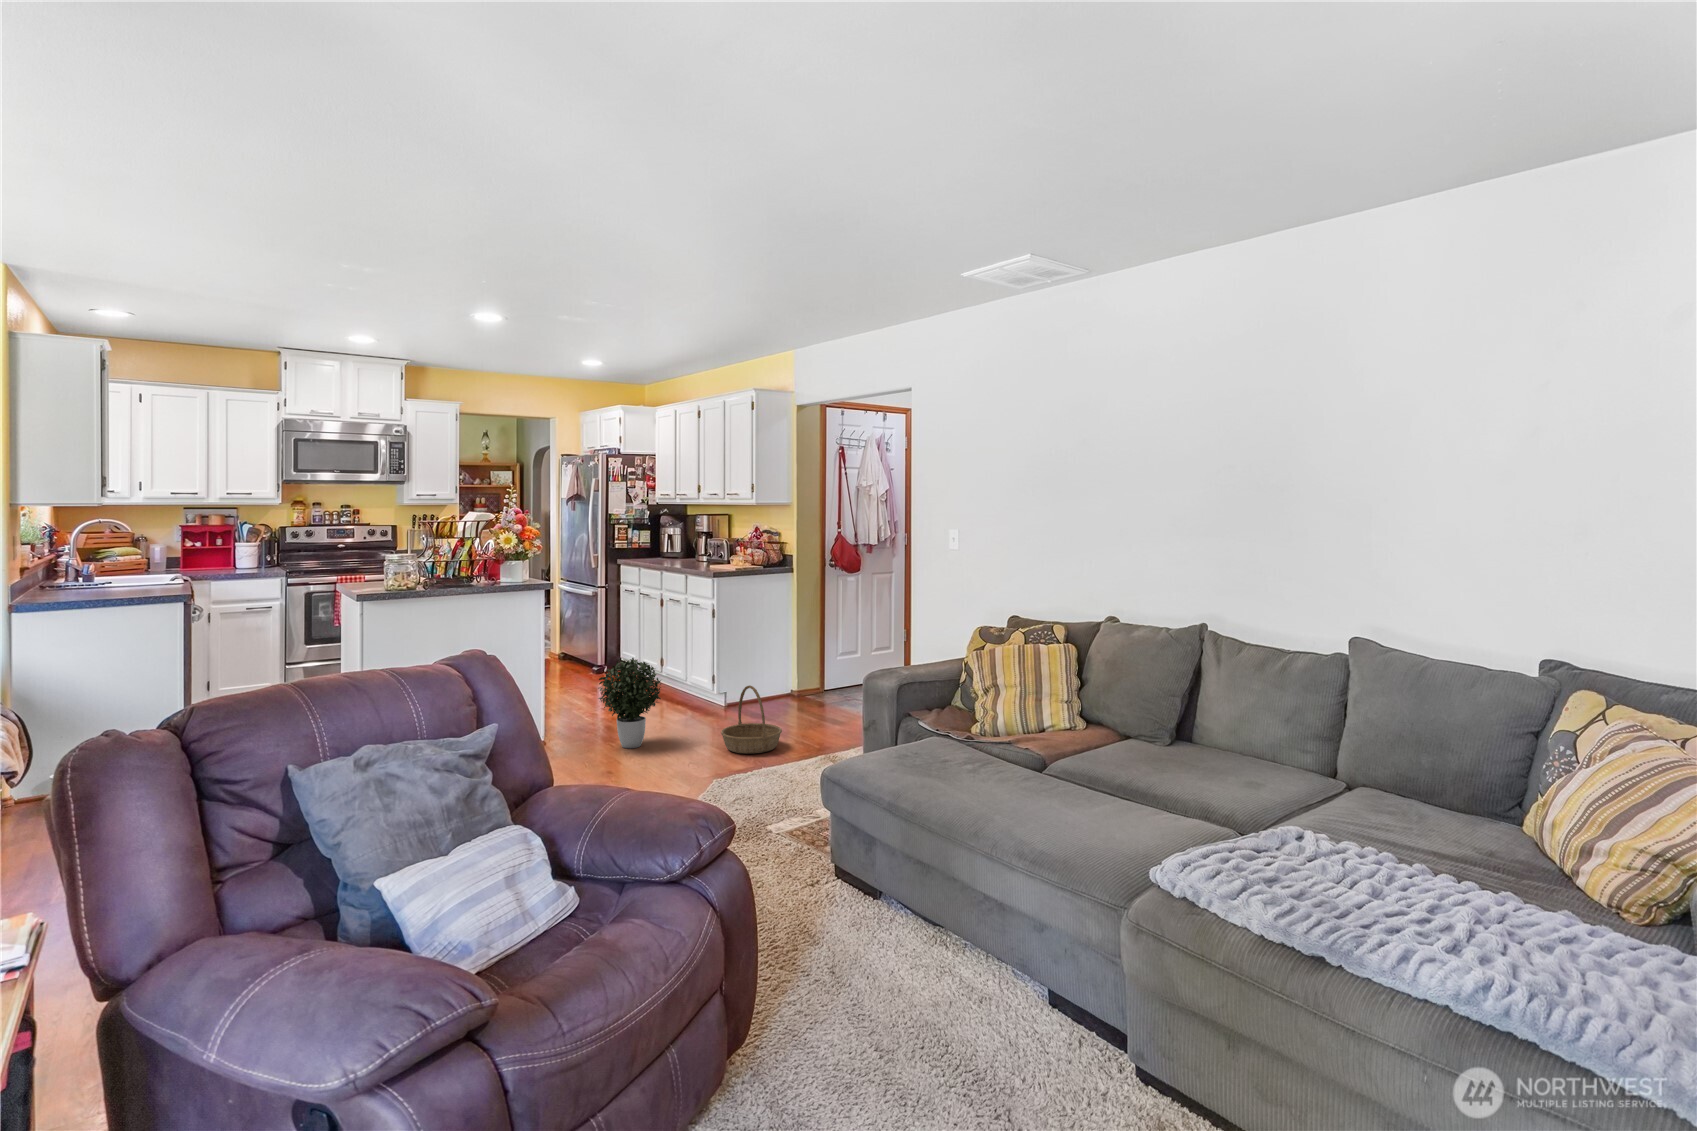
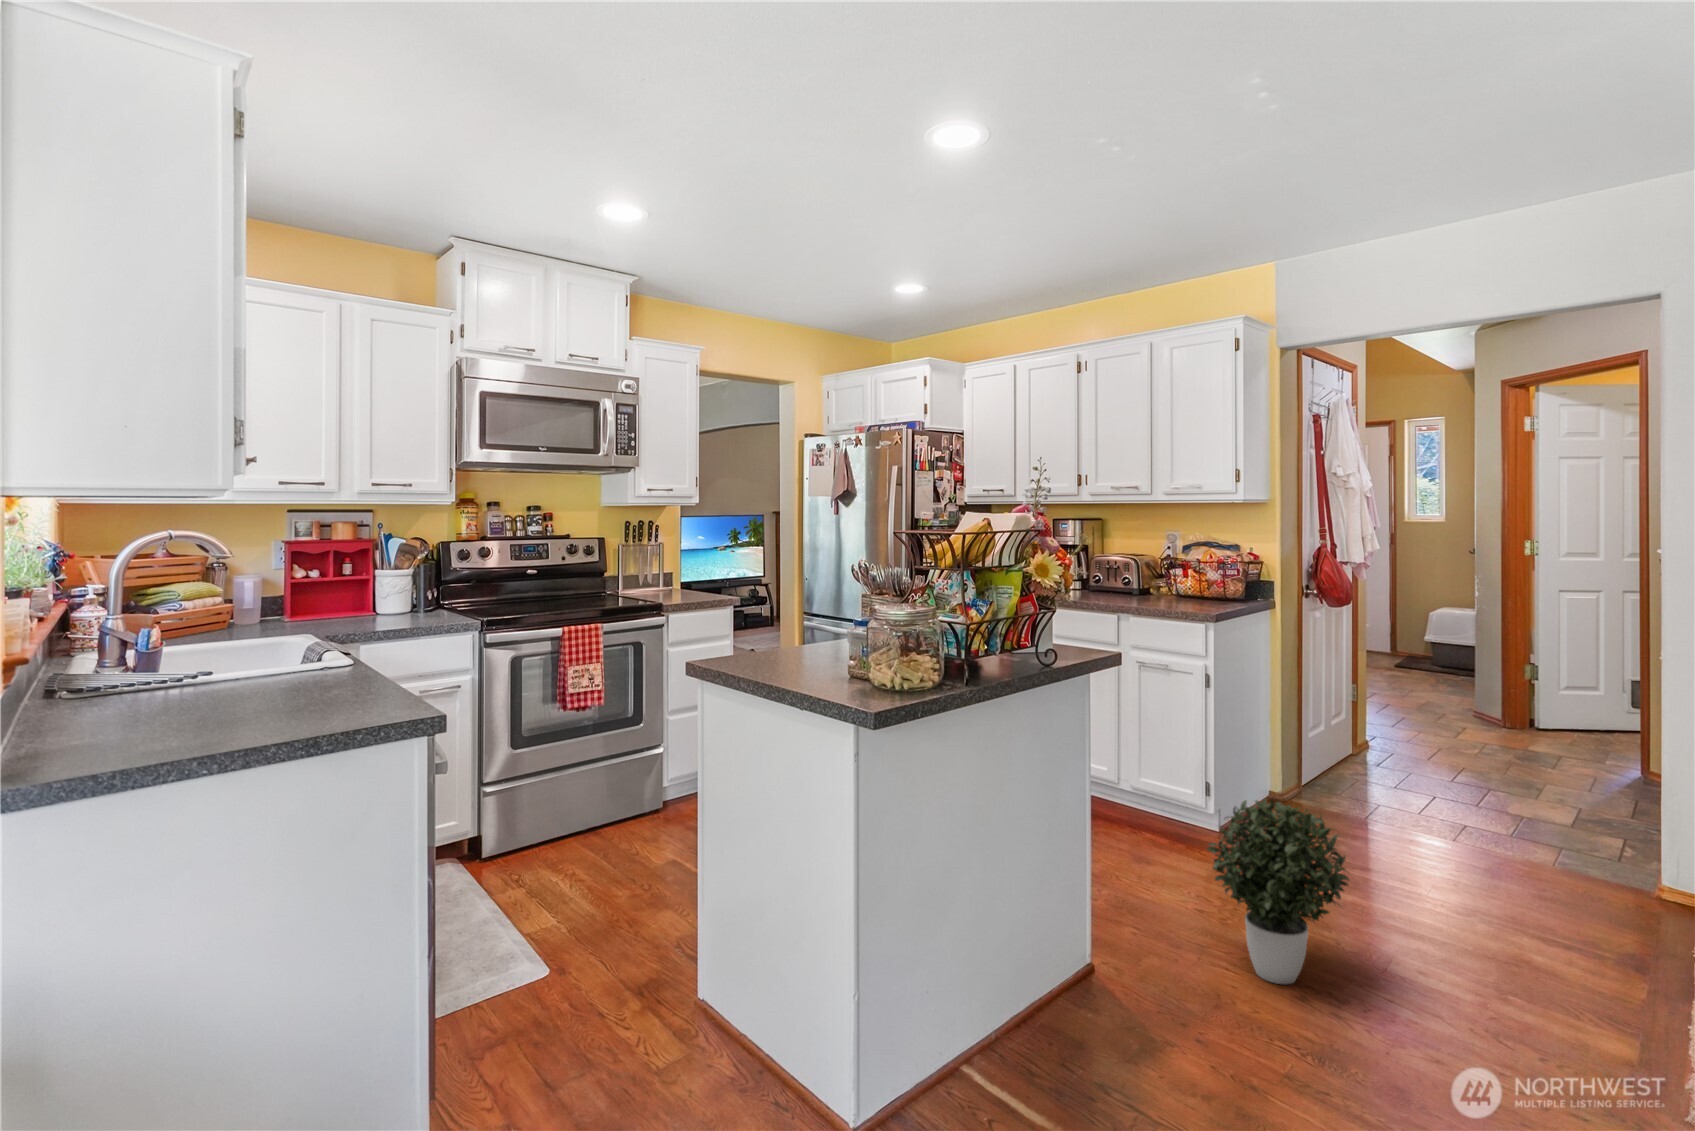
basket: present [721,685,782,754] -> none [1450,851,1604,1000]

